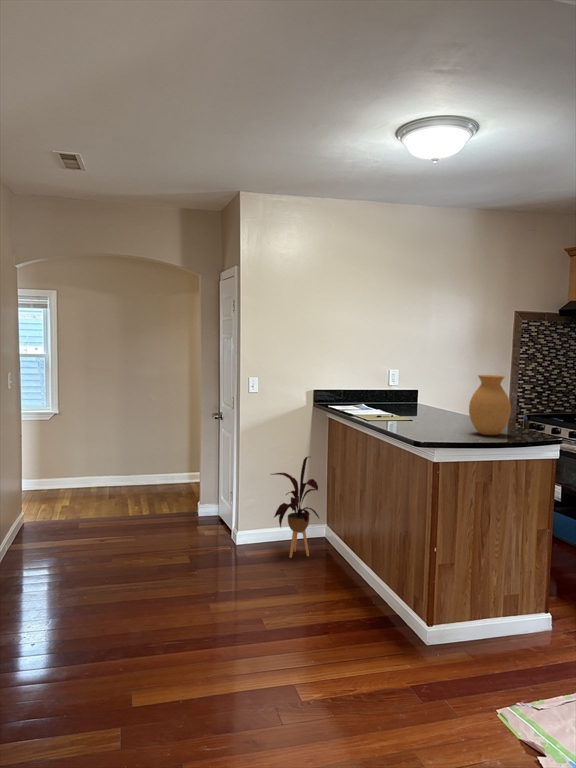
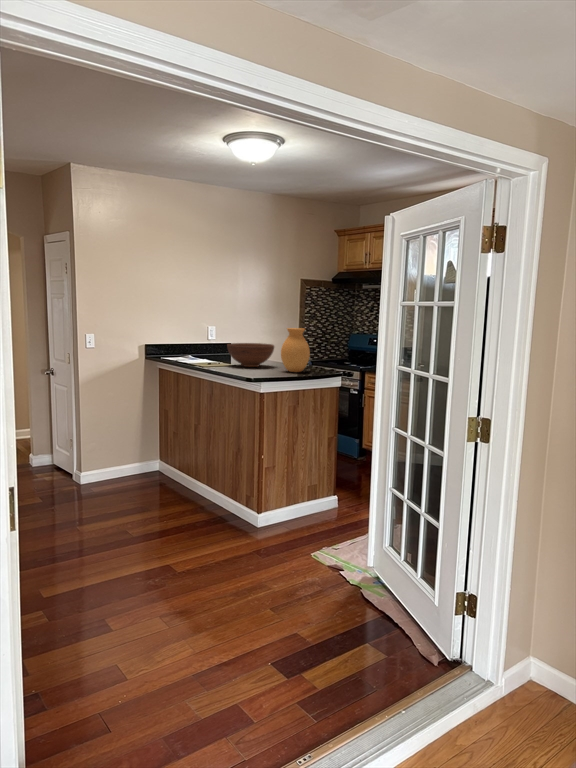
fruit bowl: none [402,392,464,424] -> present [227,343,274,367]
house plant: present [272,457,319,558] -> none [111,401,158,488]

